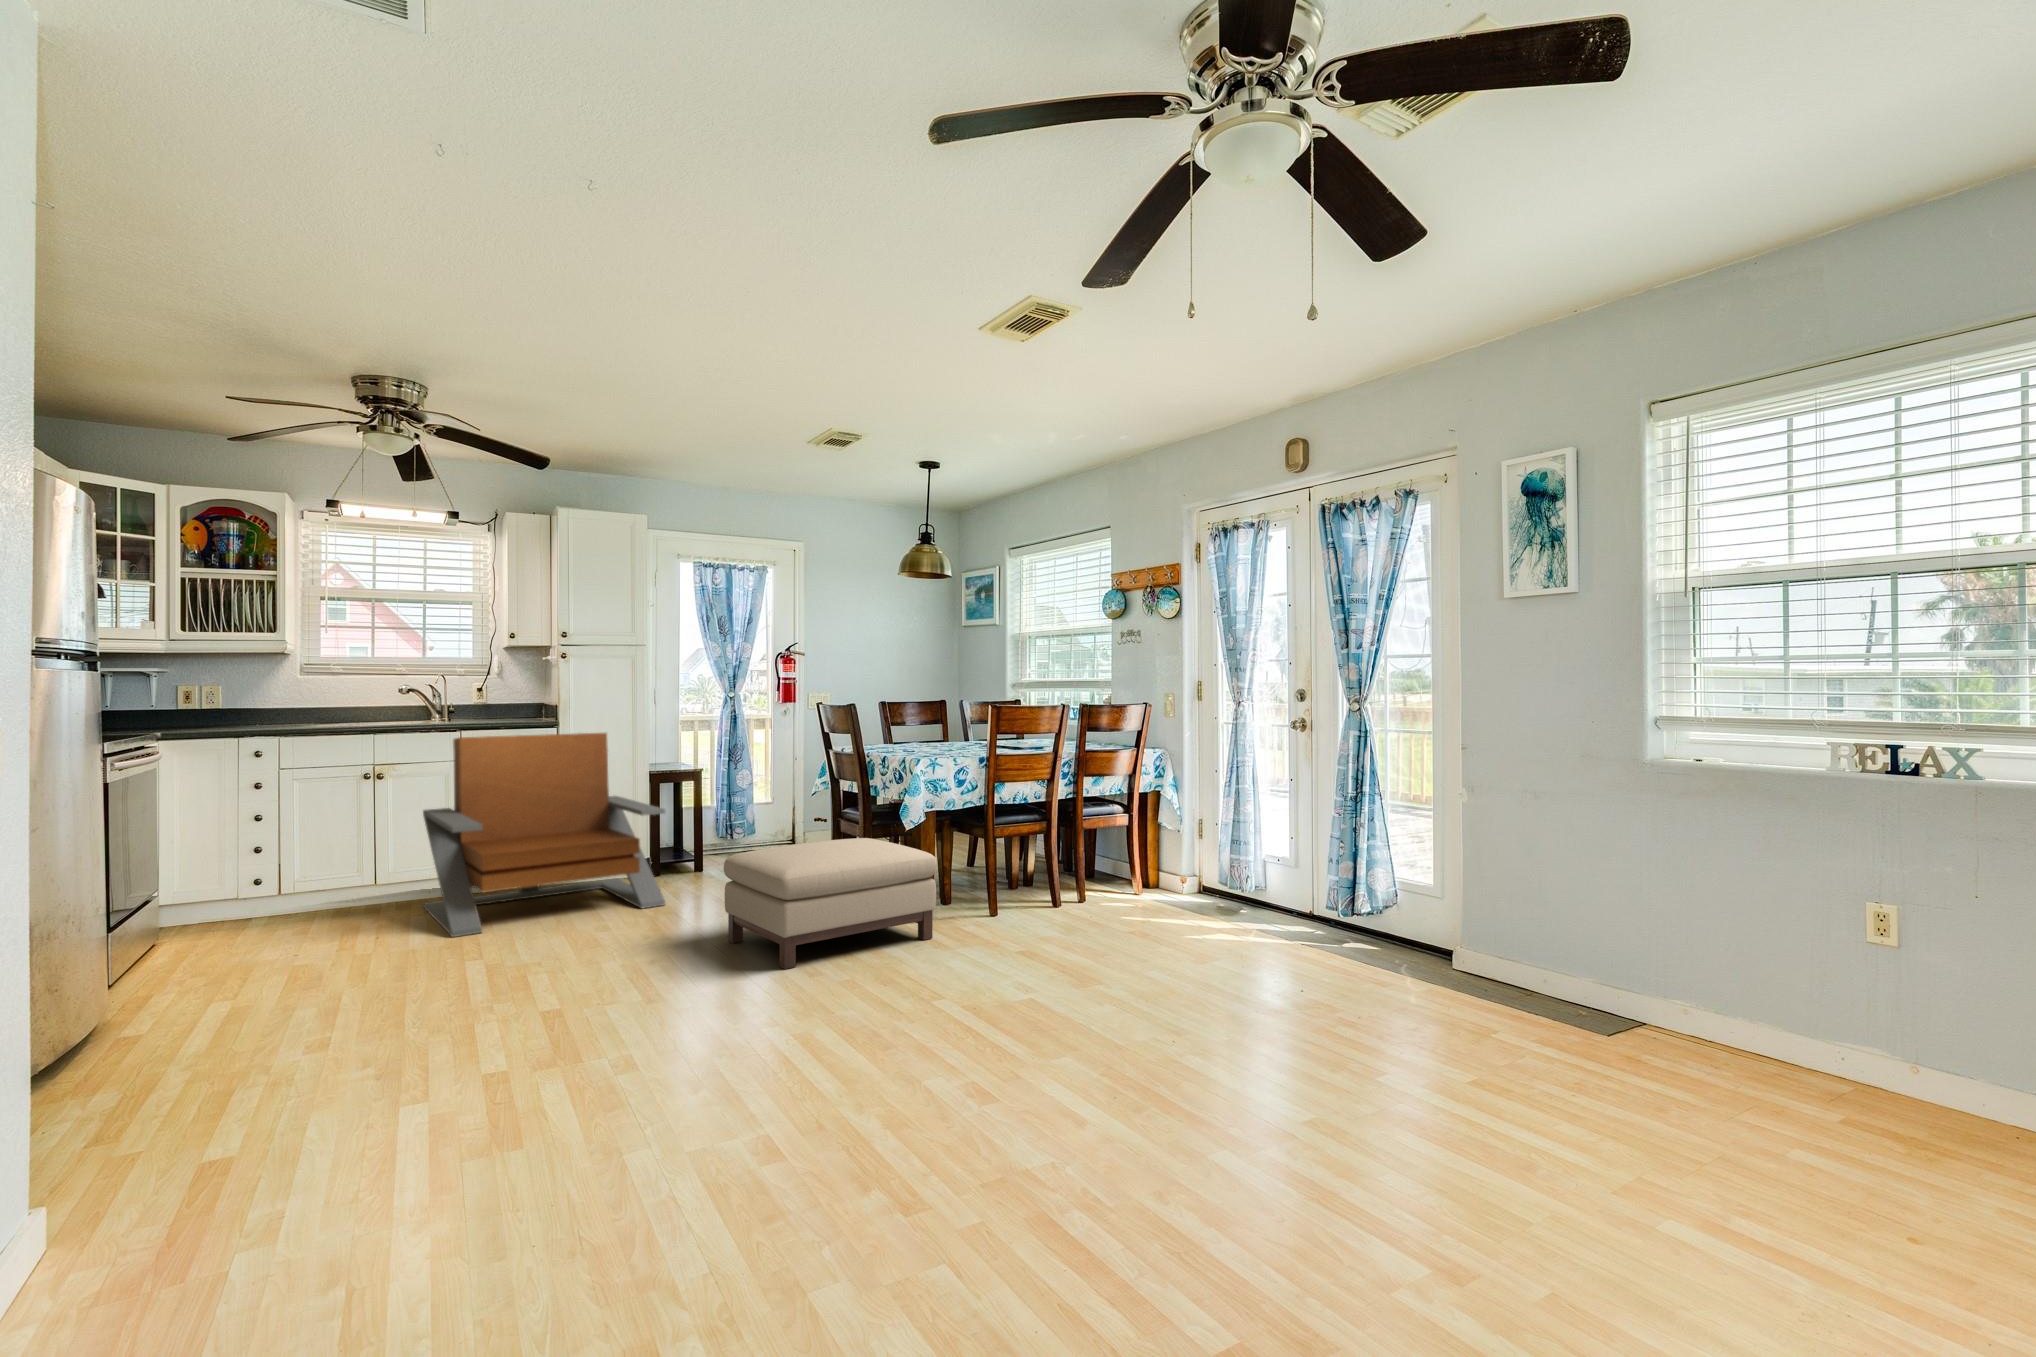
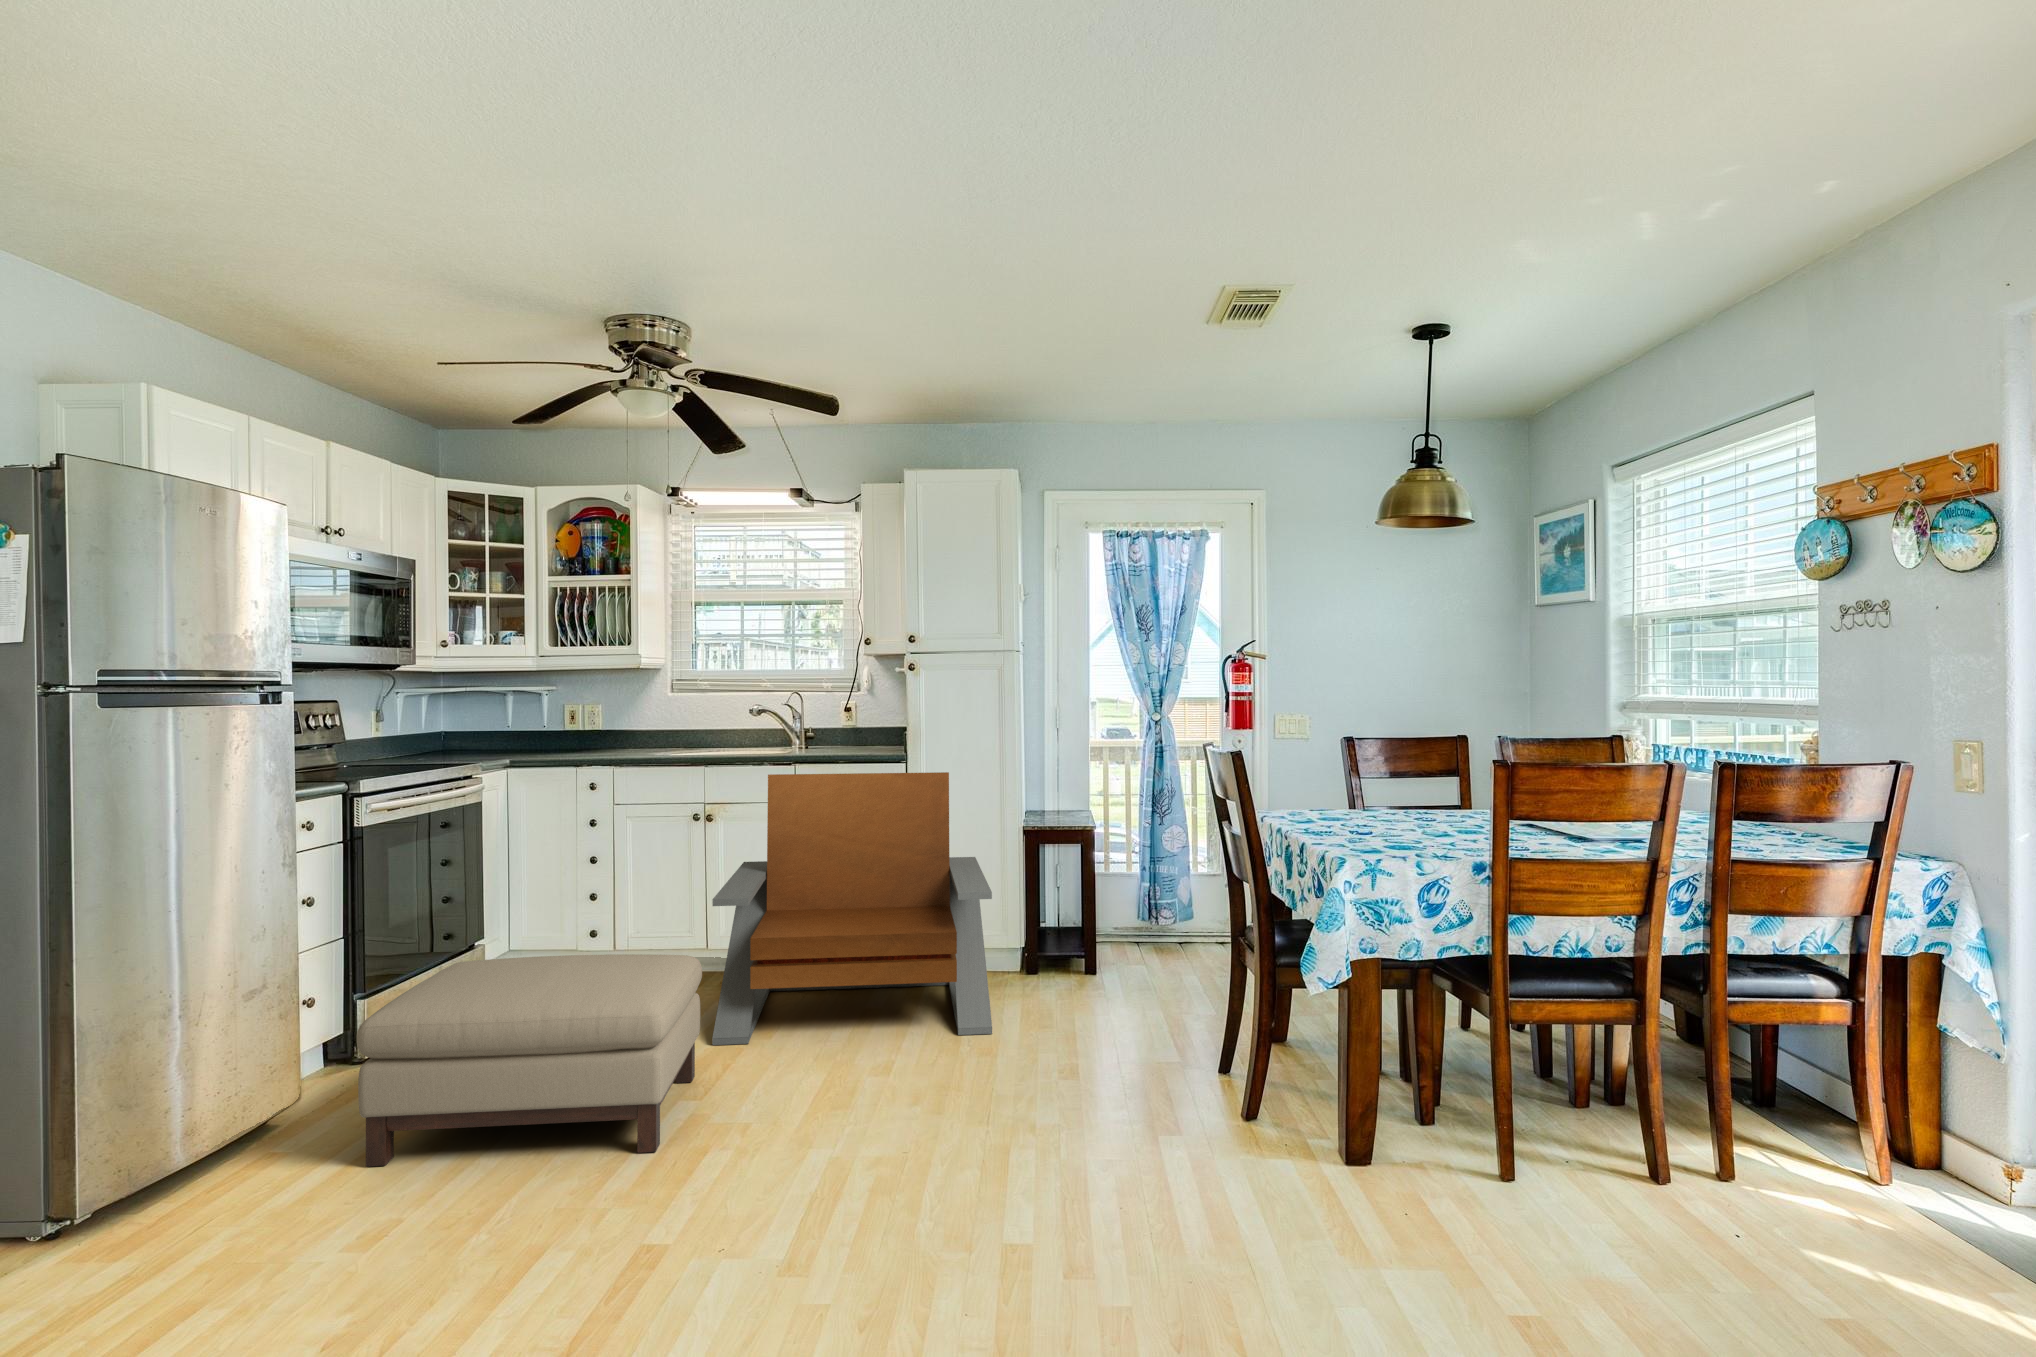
ottoman: present [724,838,937,969] -> present [357,954,702,1167]

